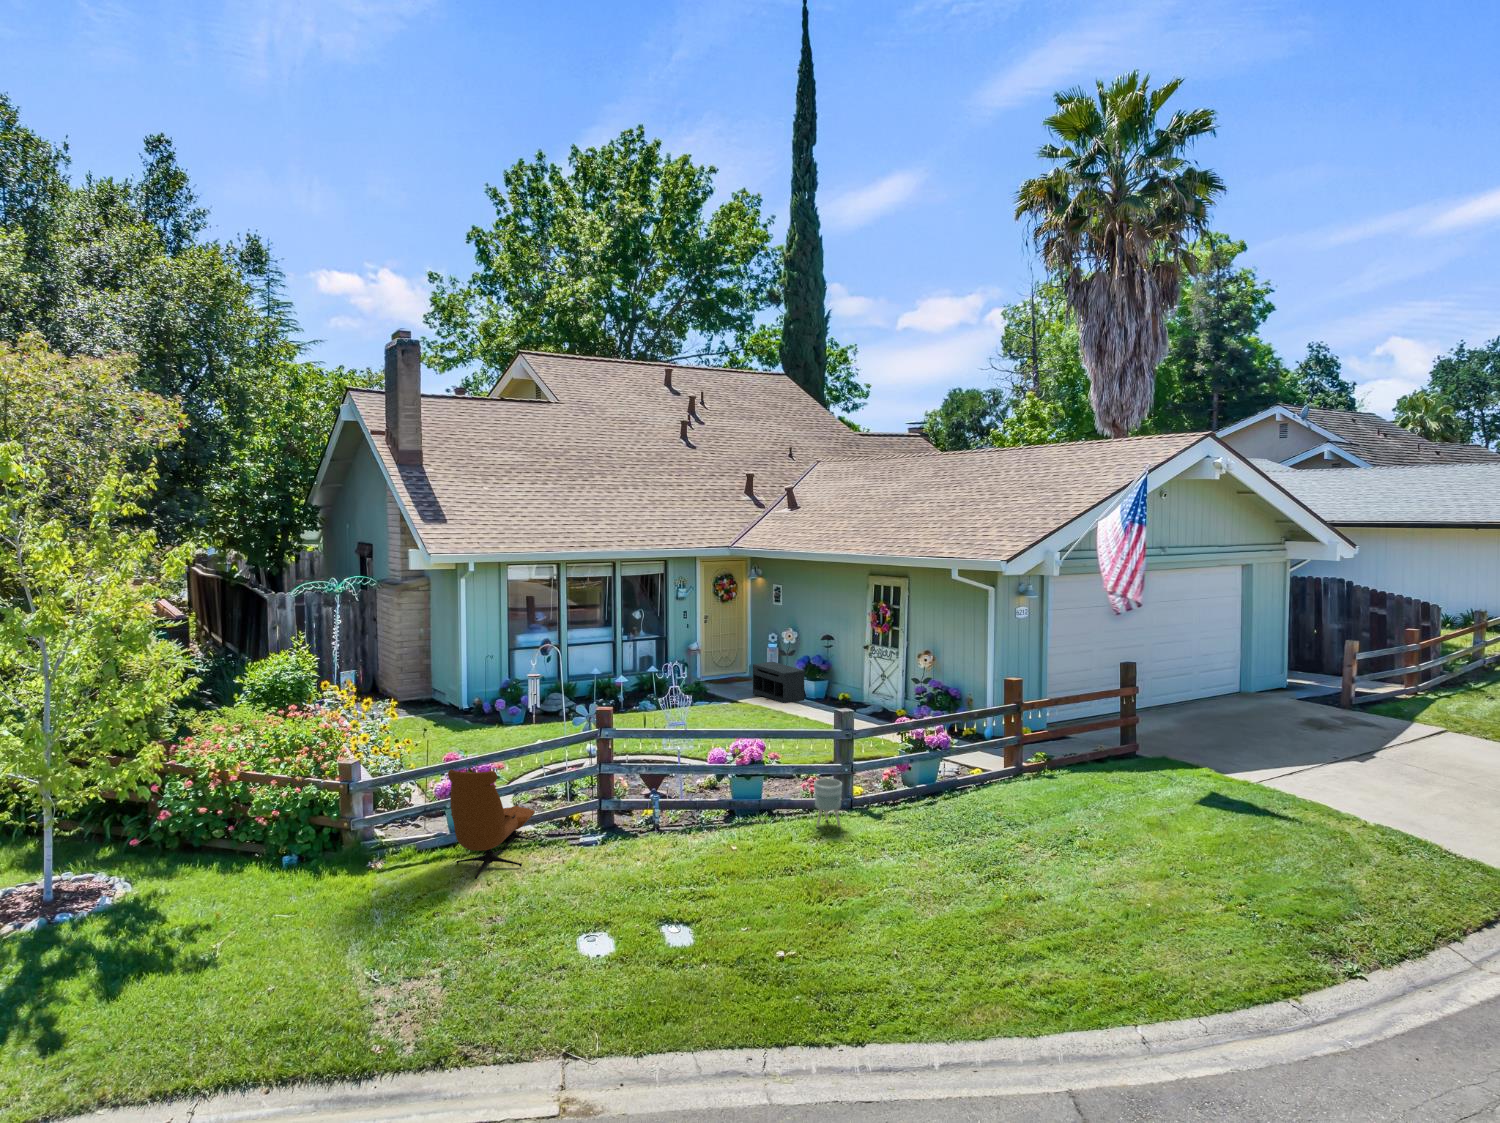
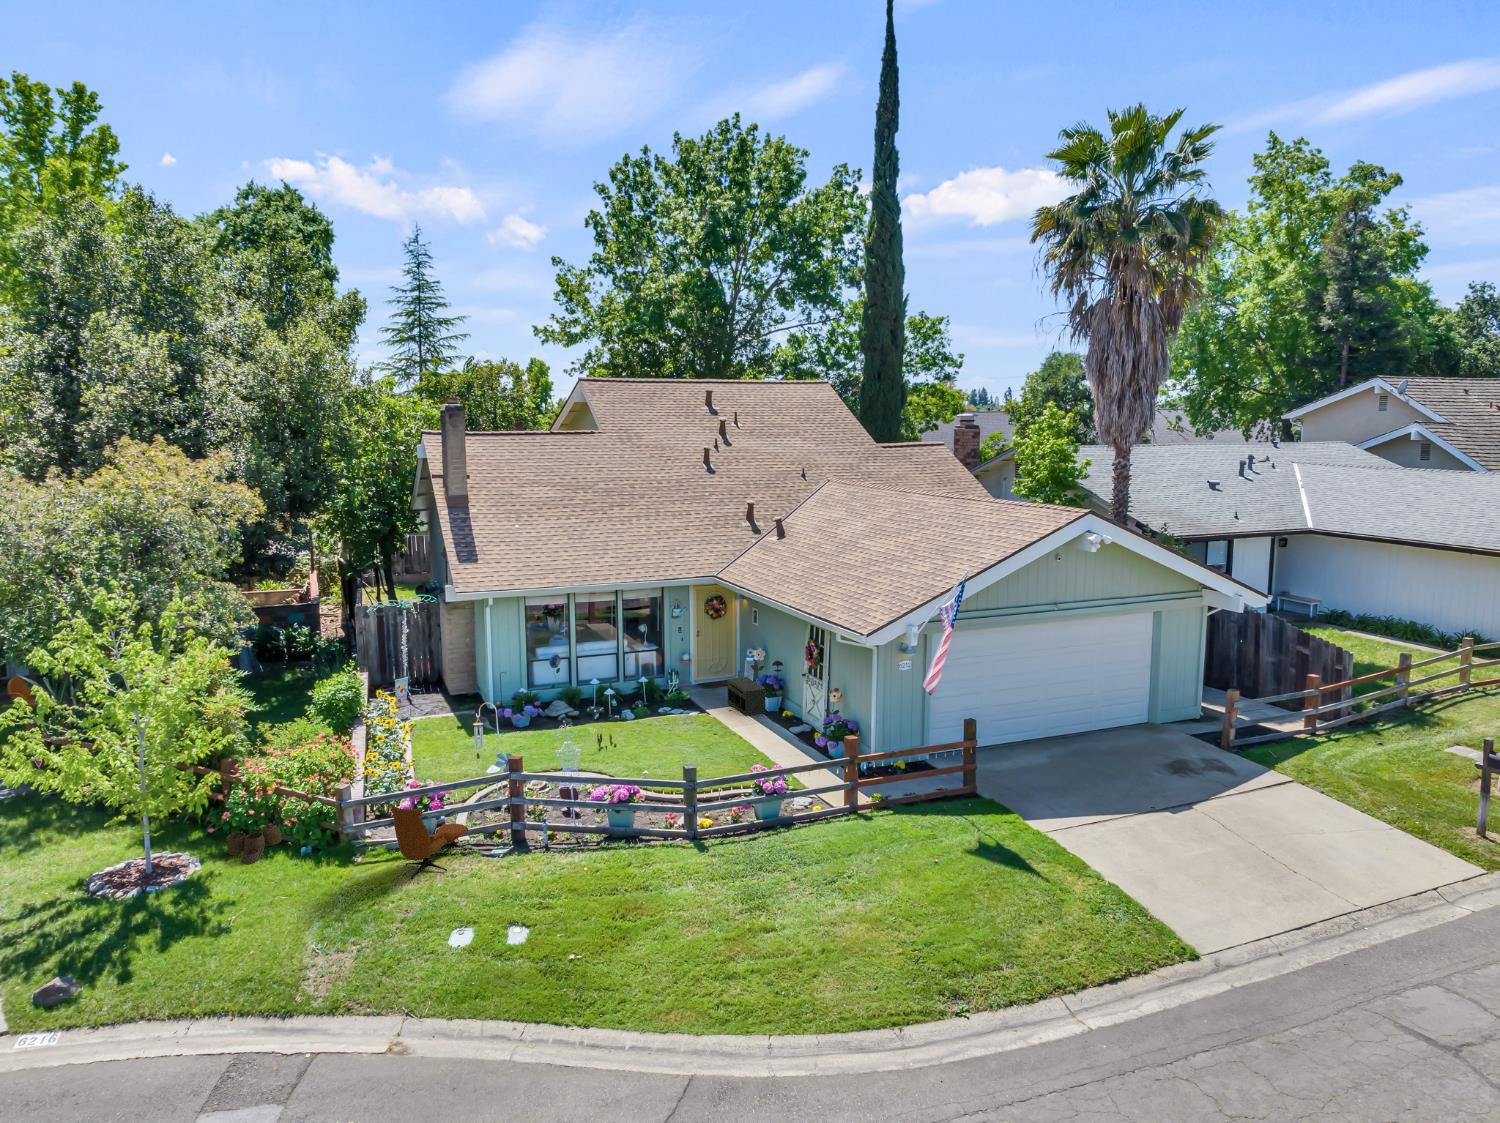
planter: present [814,779,842,827] -> none [671,815,692,852]
woven basket: none [172,821,251,876] -> present [227,824,282,864]

